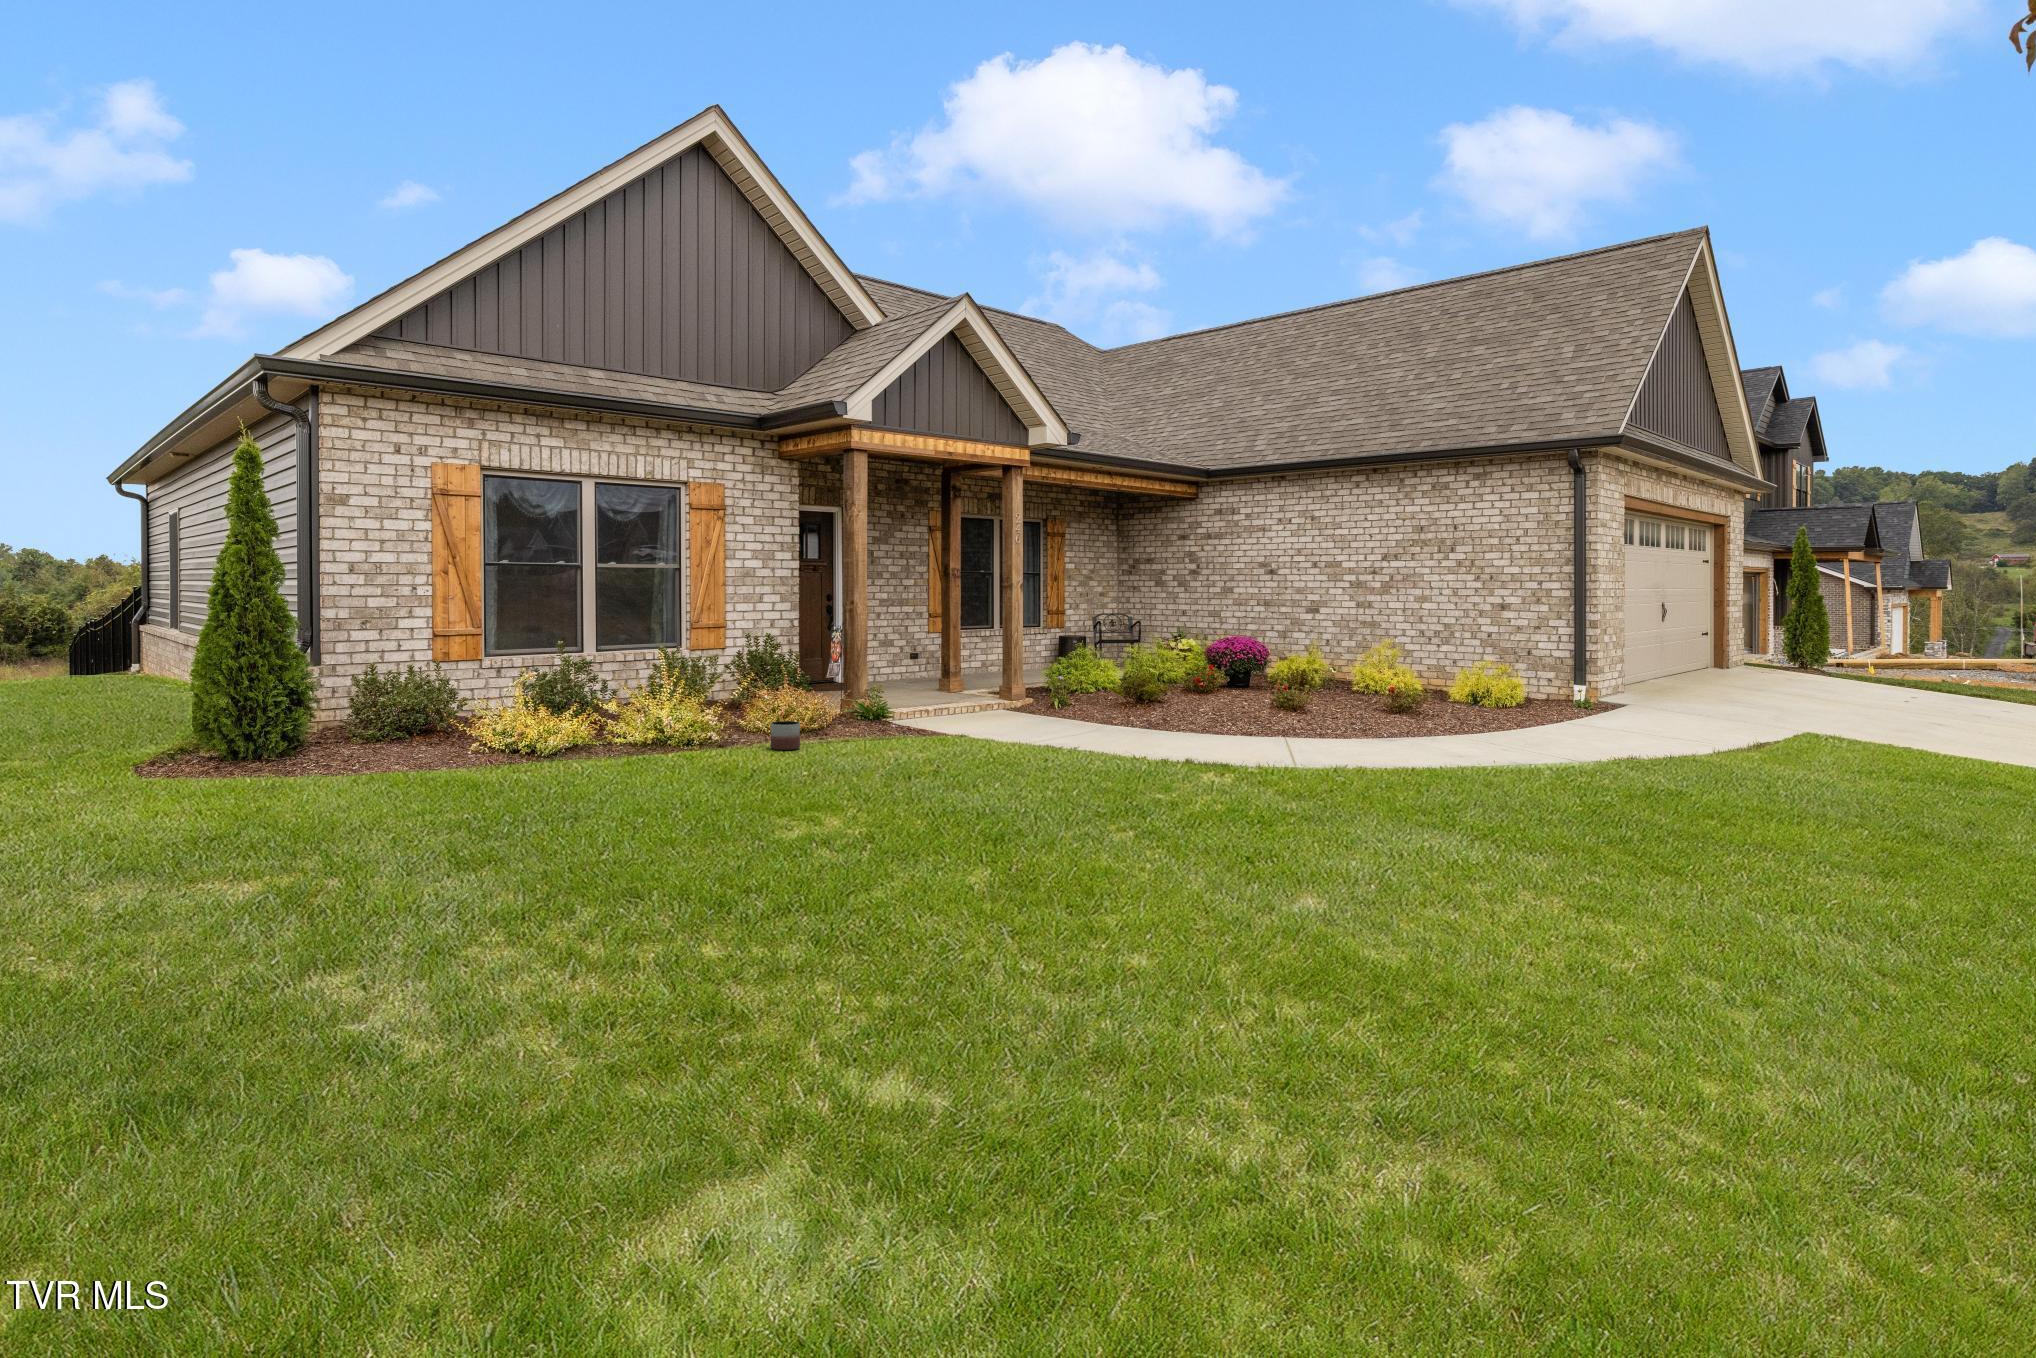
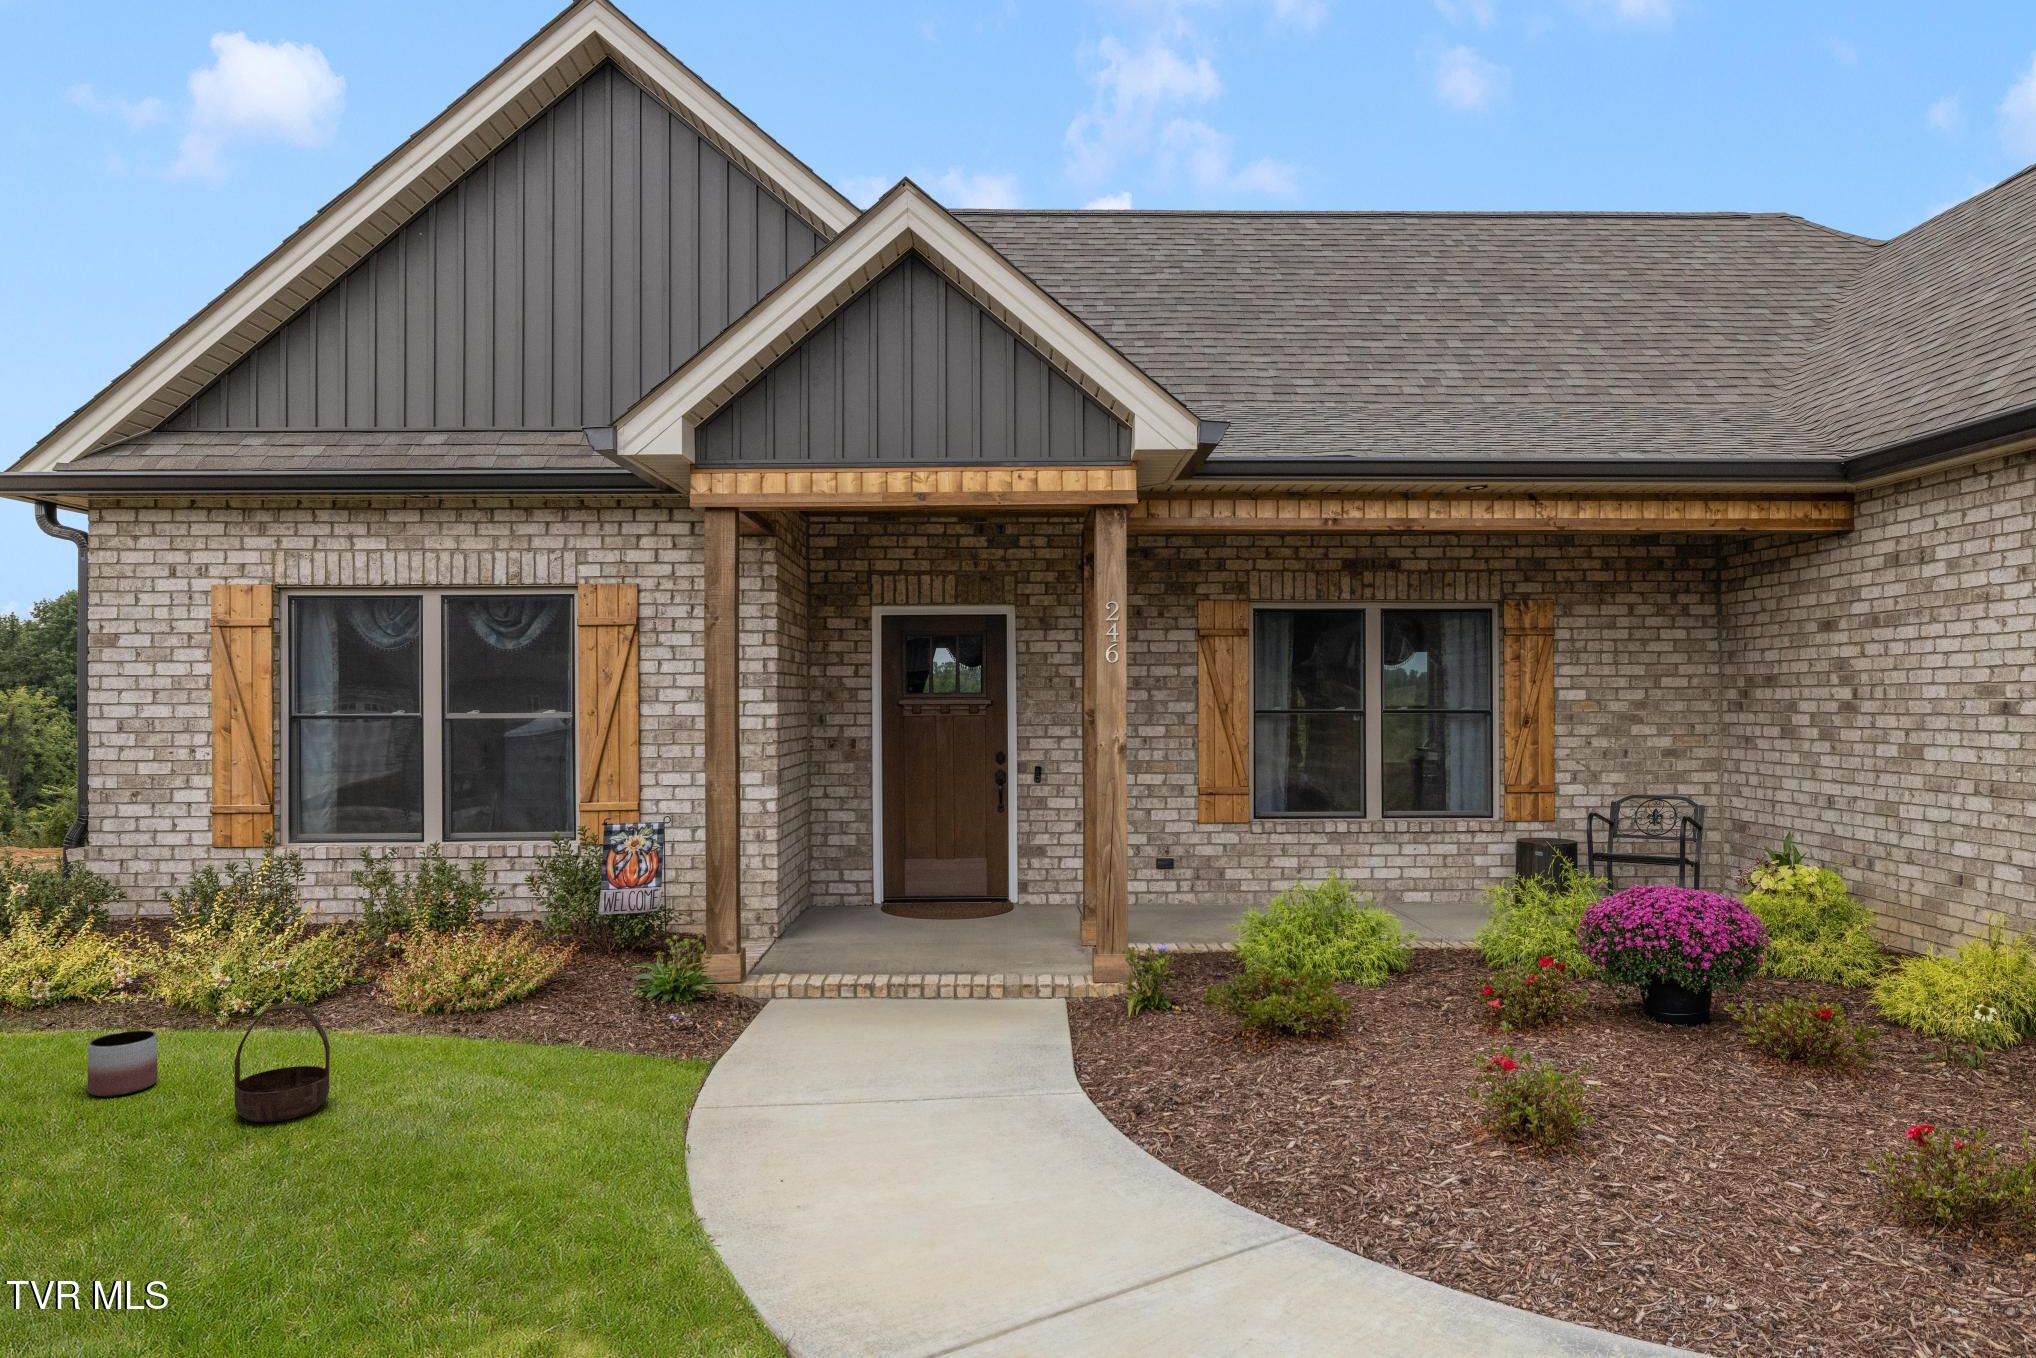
basket: none [862,695,900,747] -> present [234,1003,330,1122]

